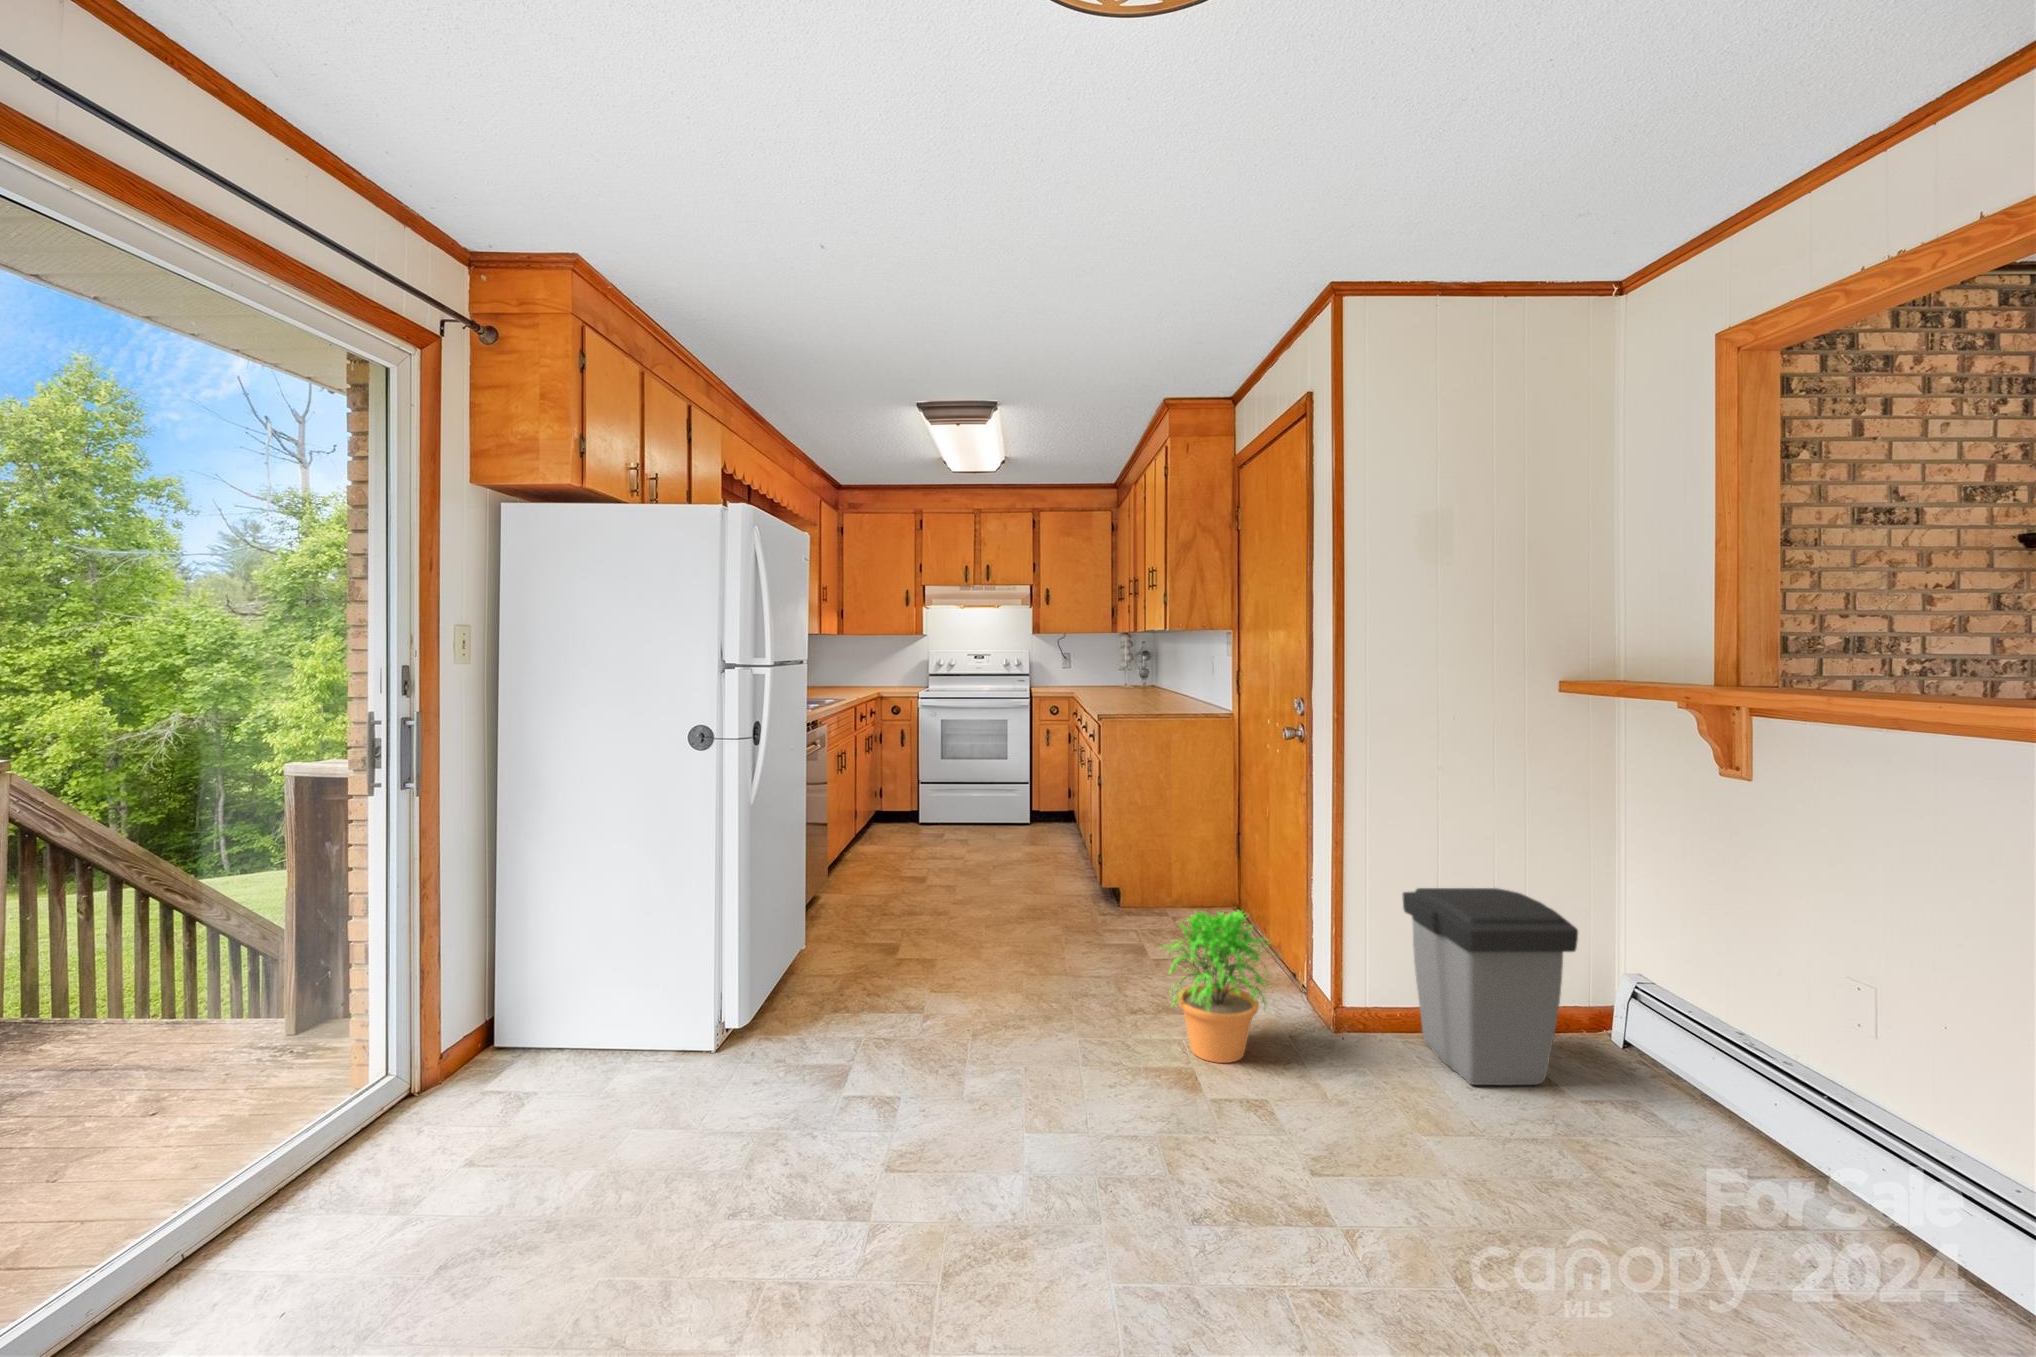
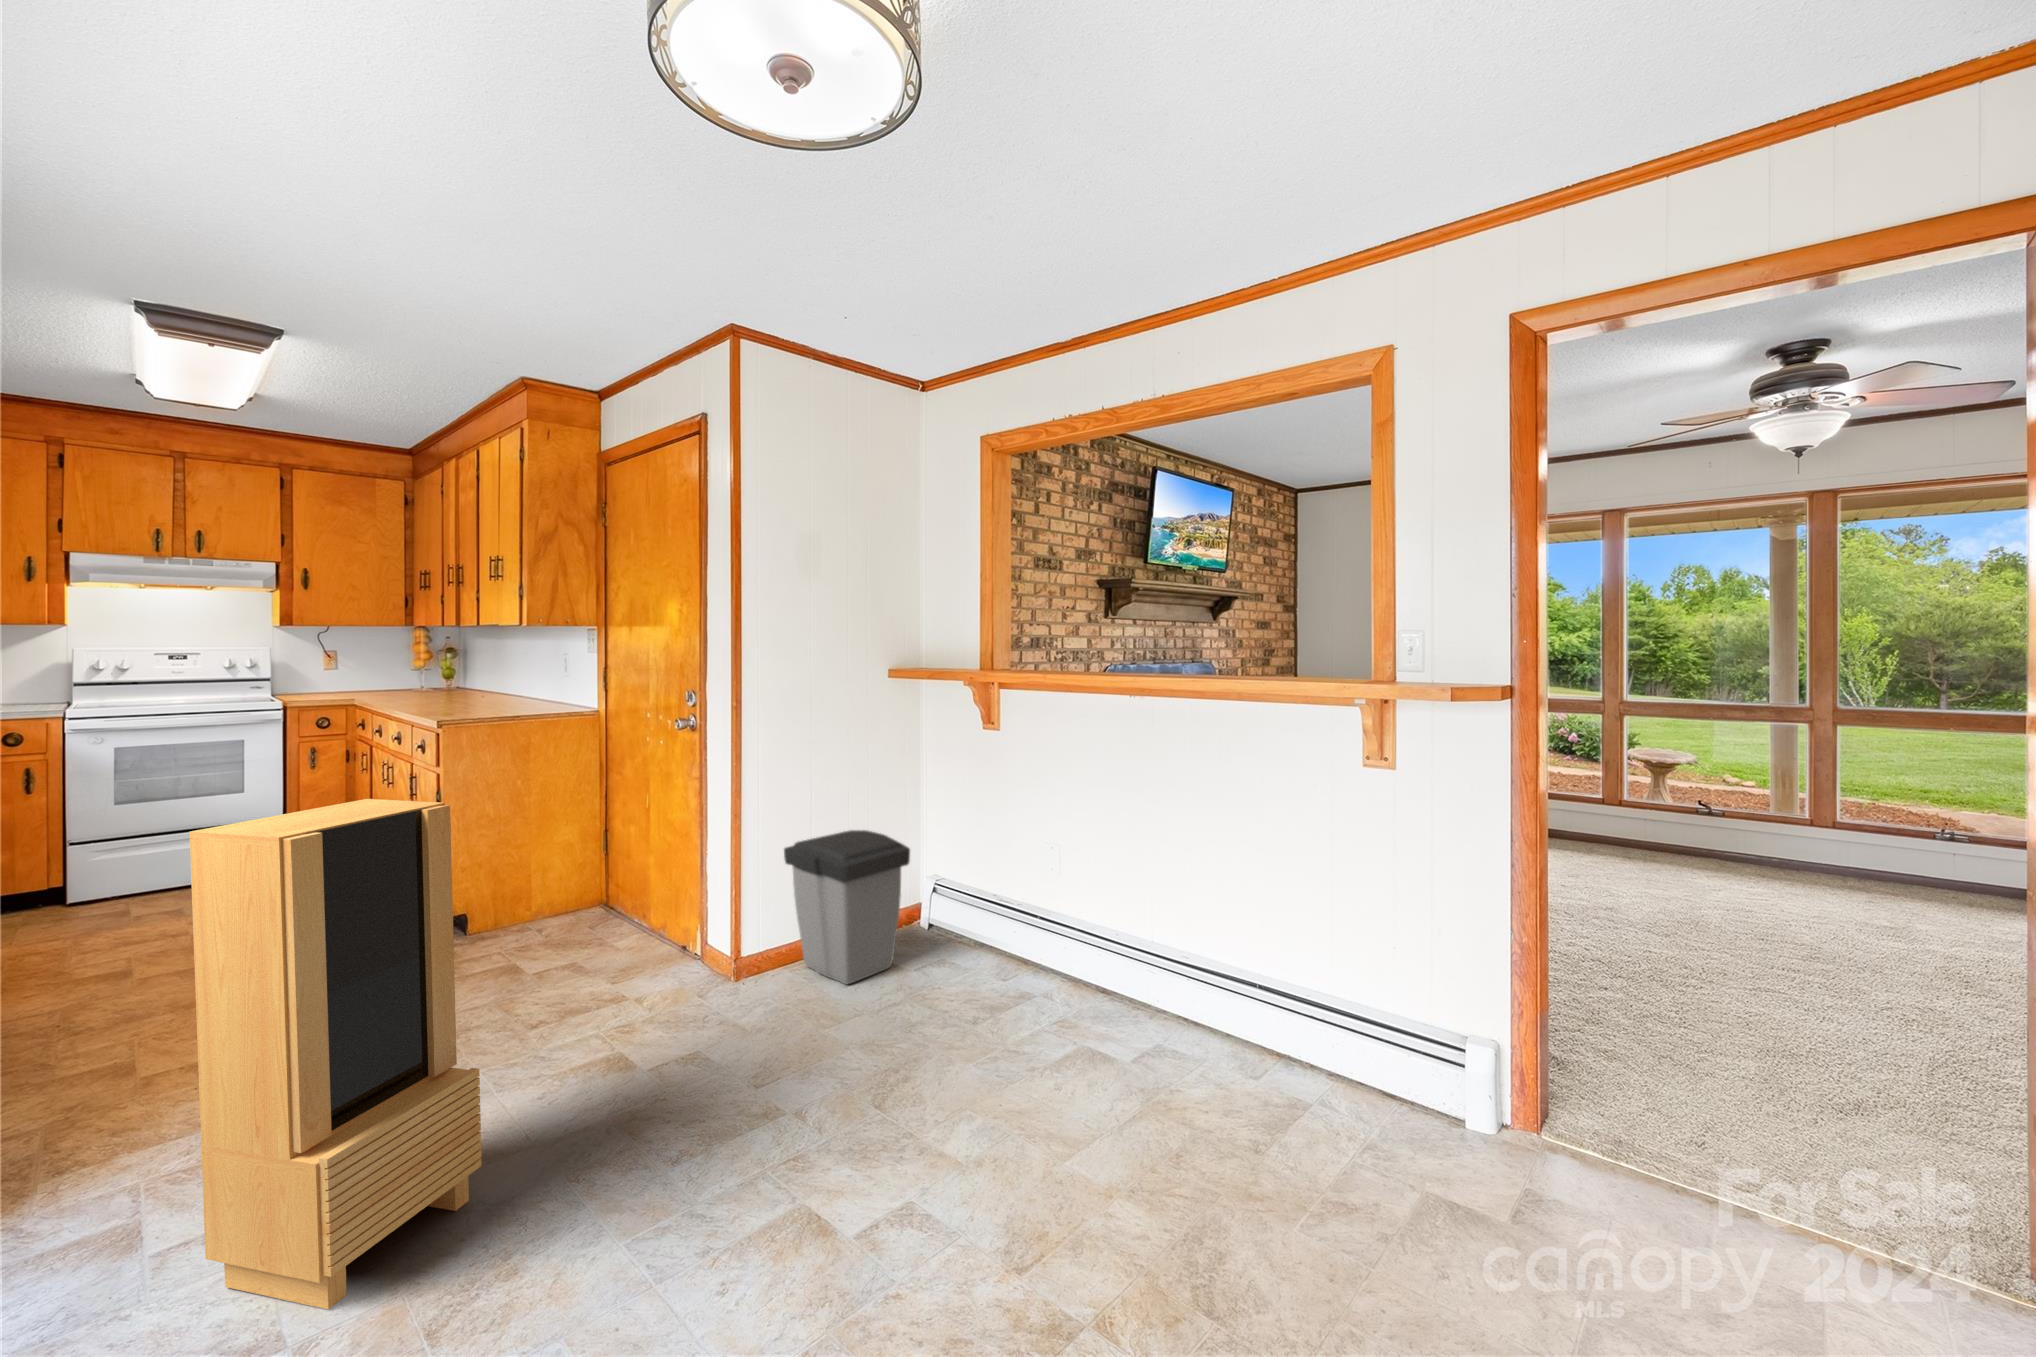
storage cabinet: none [891,771,1058,1176] -> present [190,799,482,1309]
potted plant: present [1160,910,1269,1063] -> none [561,894,696,1049]

